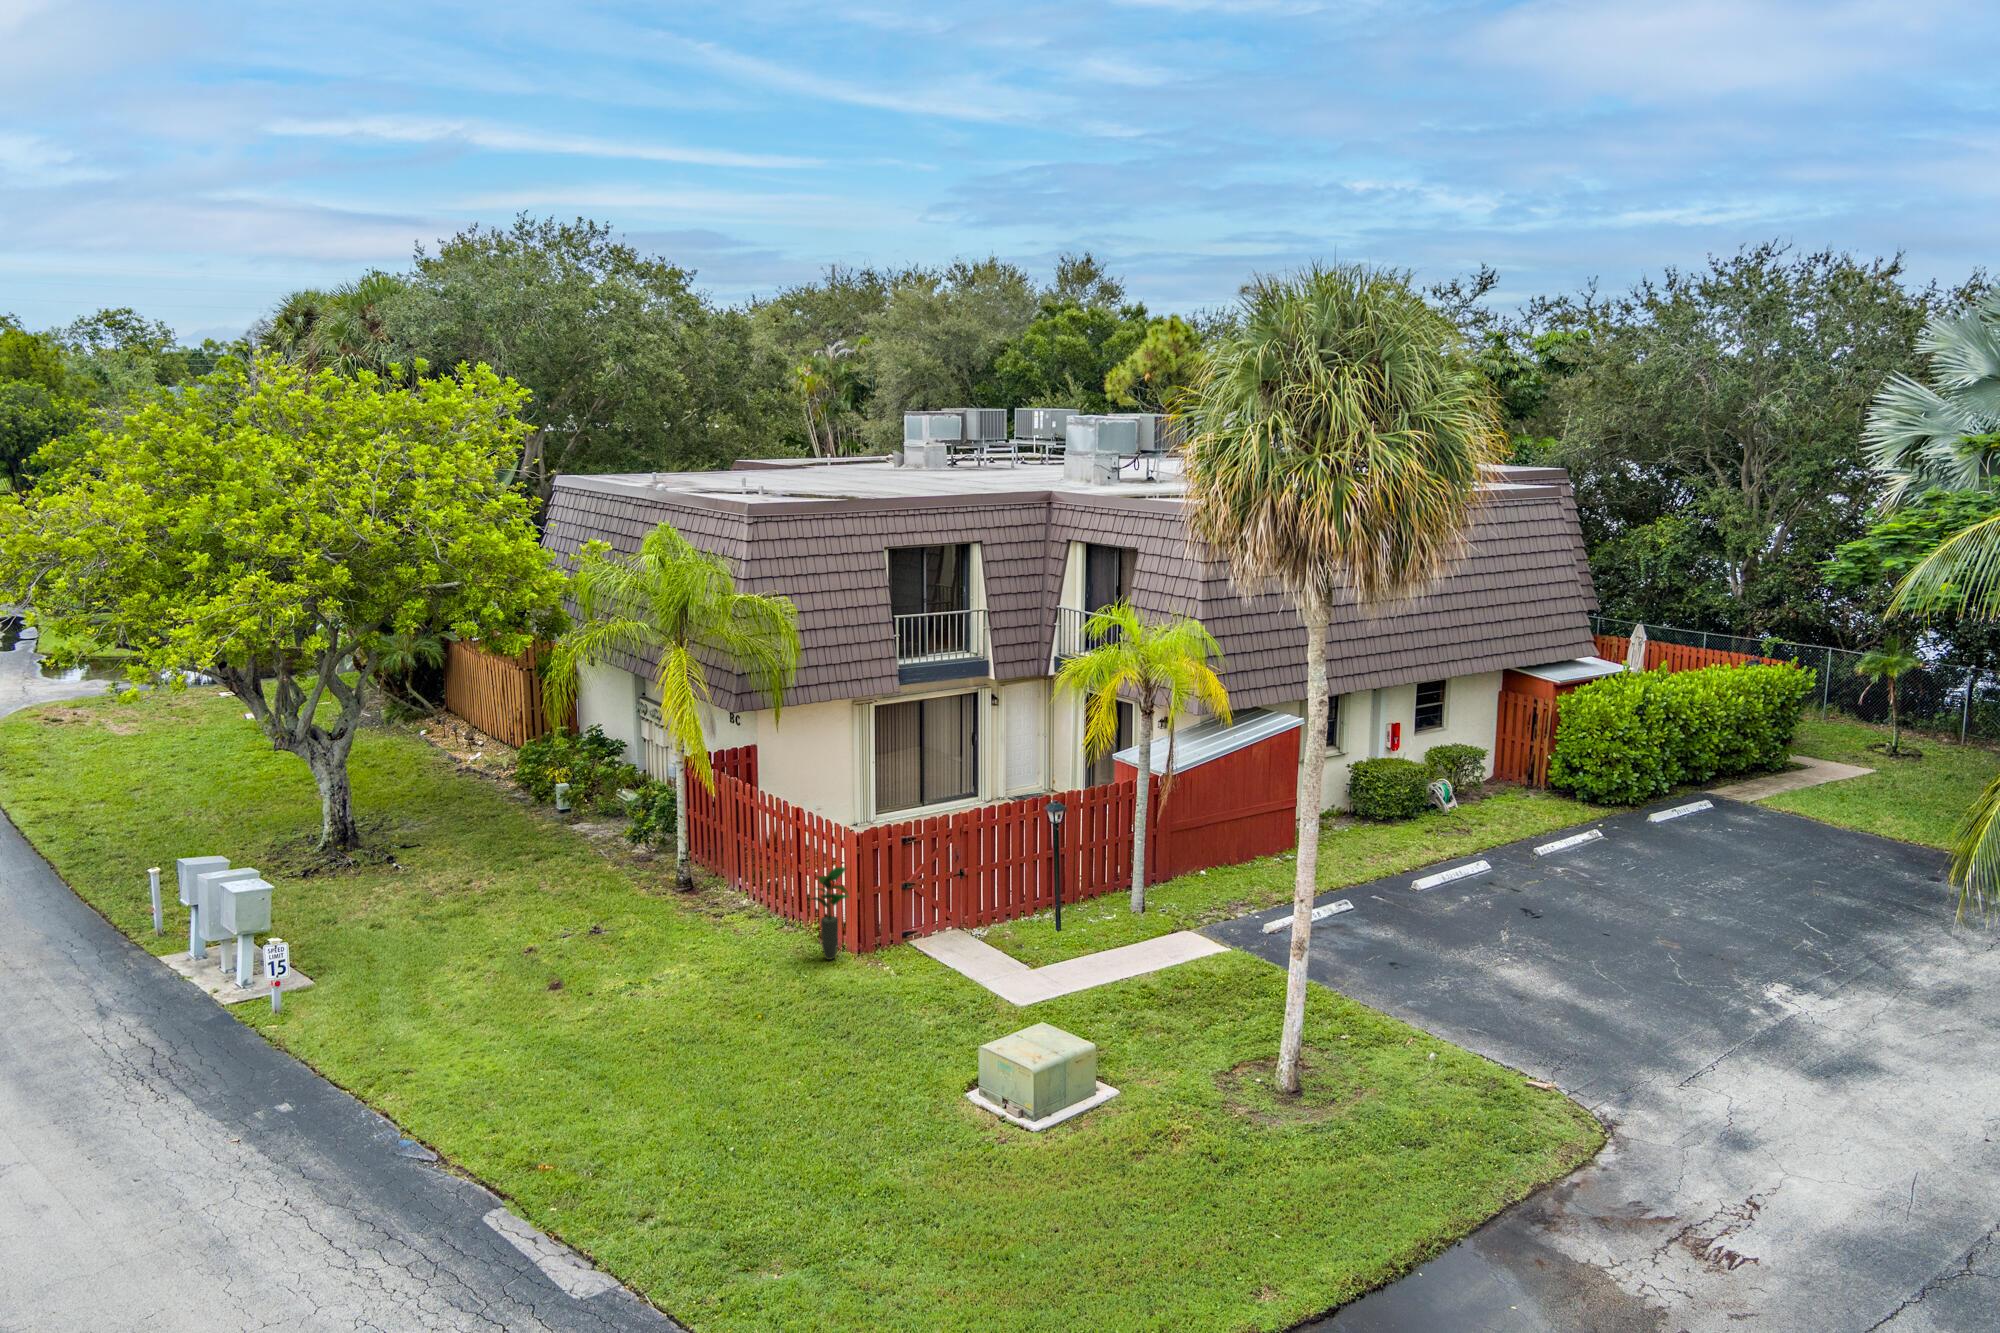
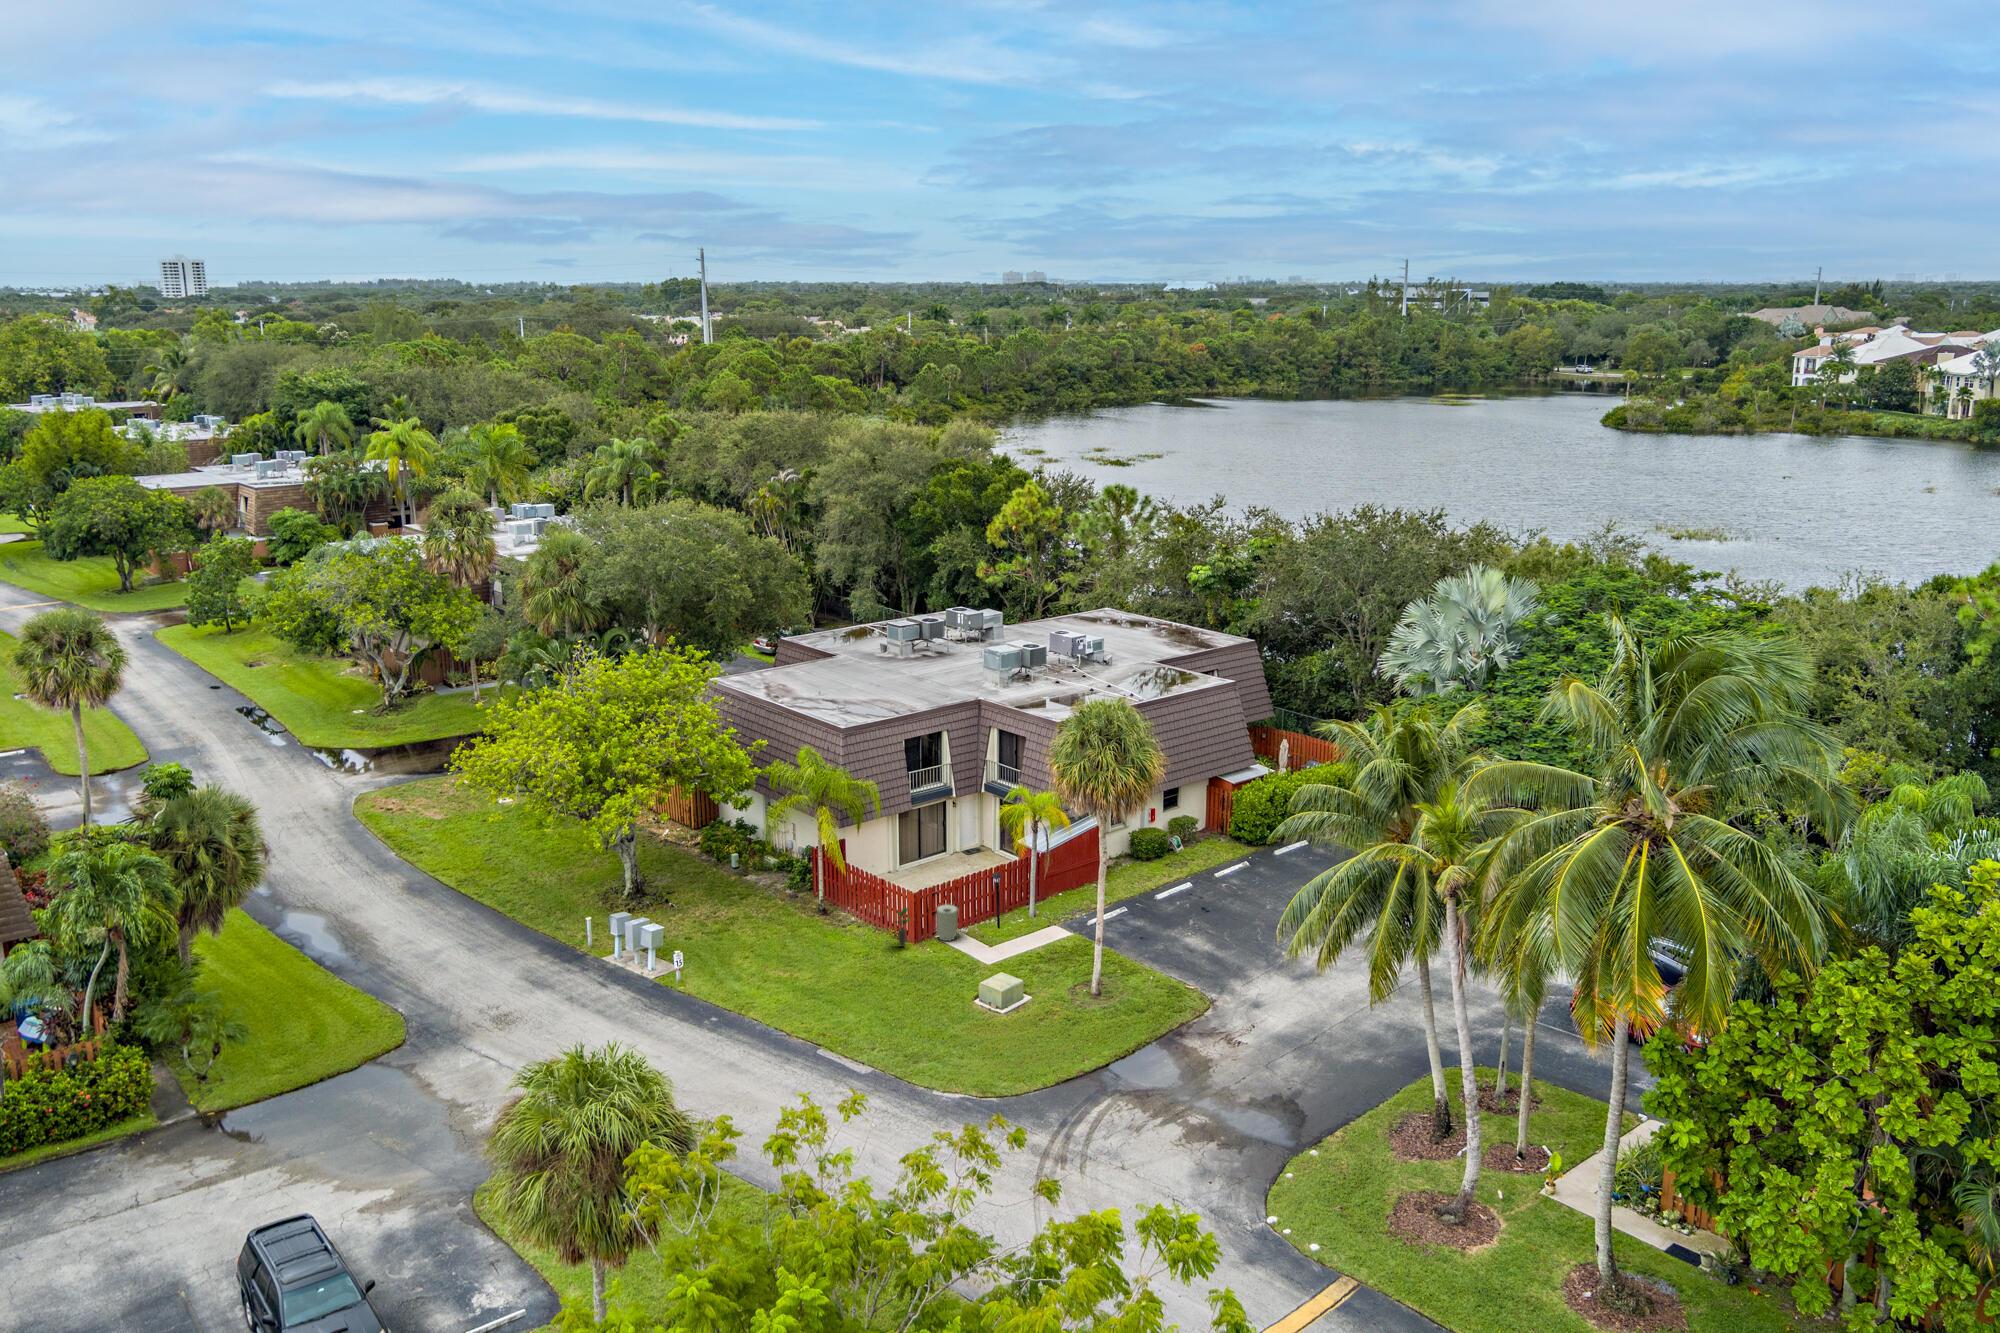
trash can: none [915,869,963,951] -> present [937,905,958,941]

